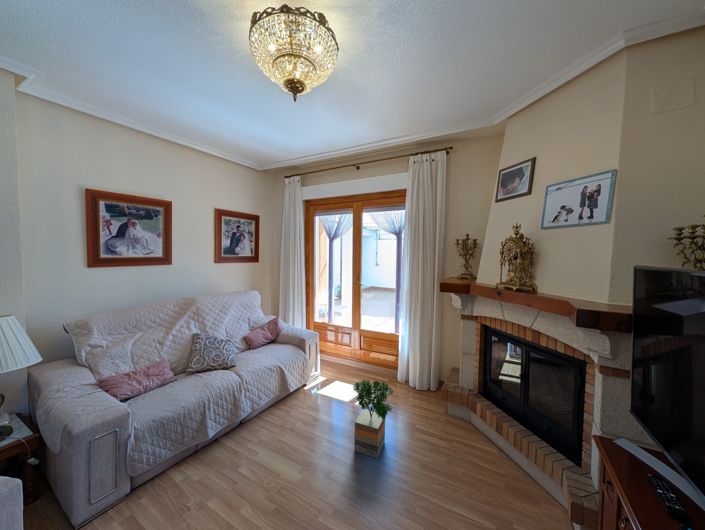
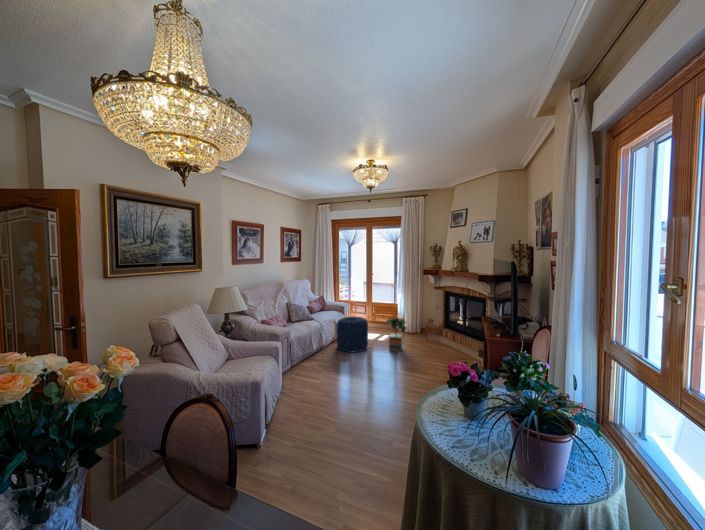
pouf: none [258,366,320,449] -> present [337,316,368,352]

